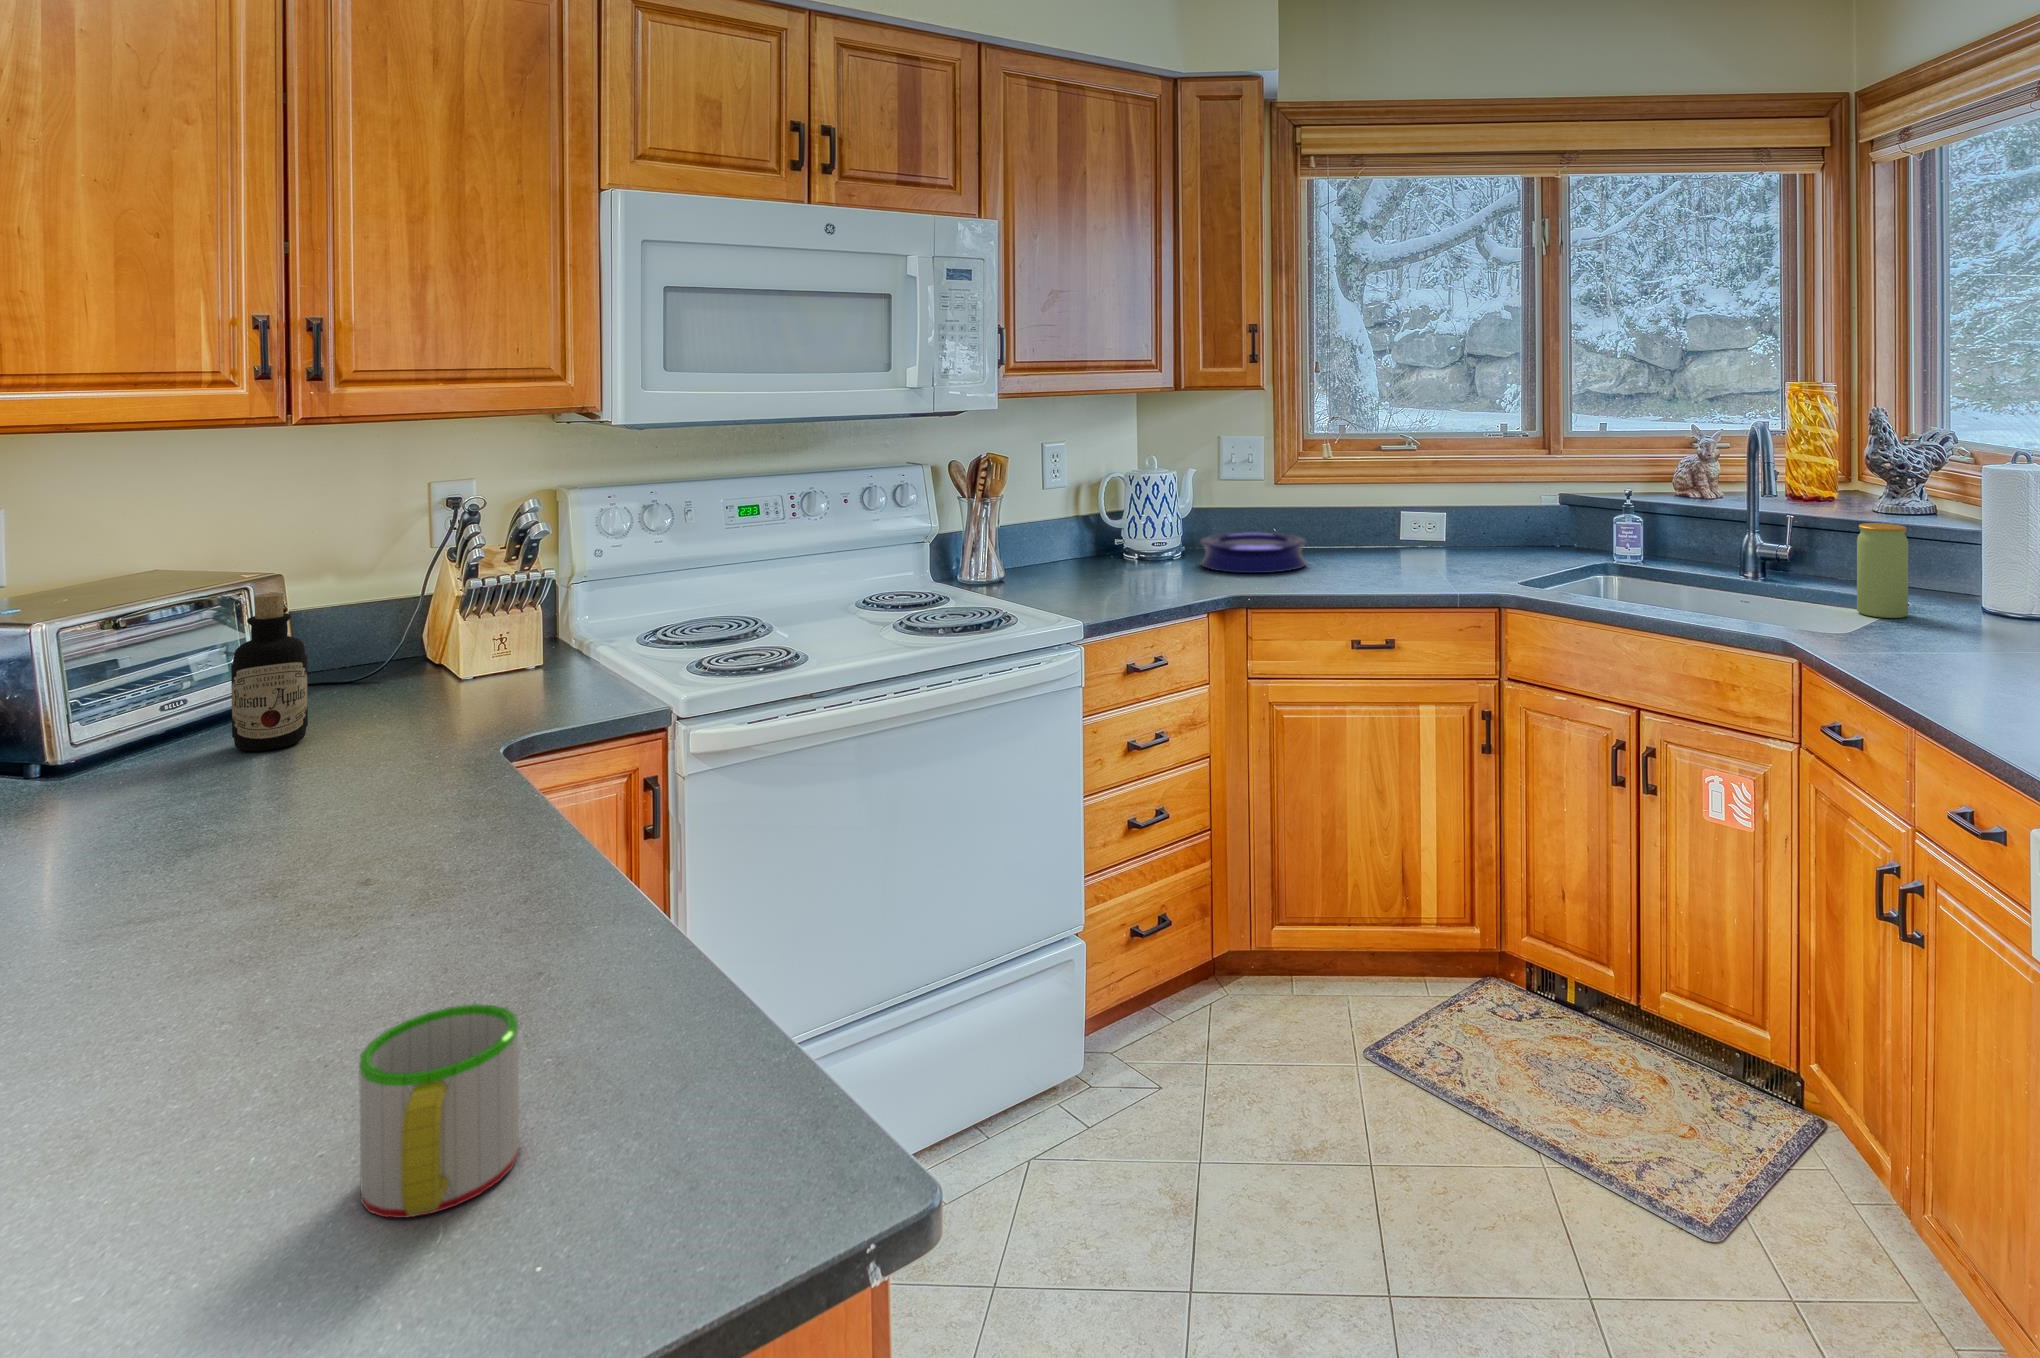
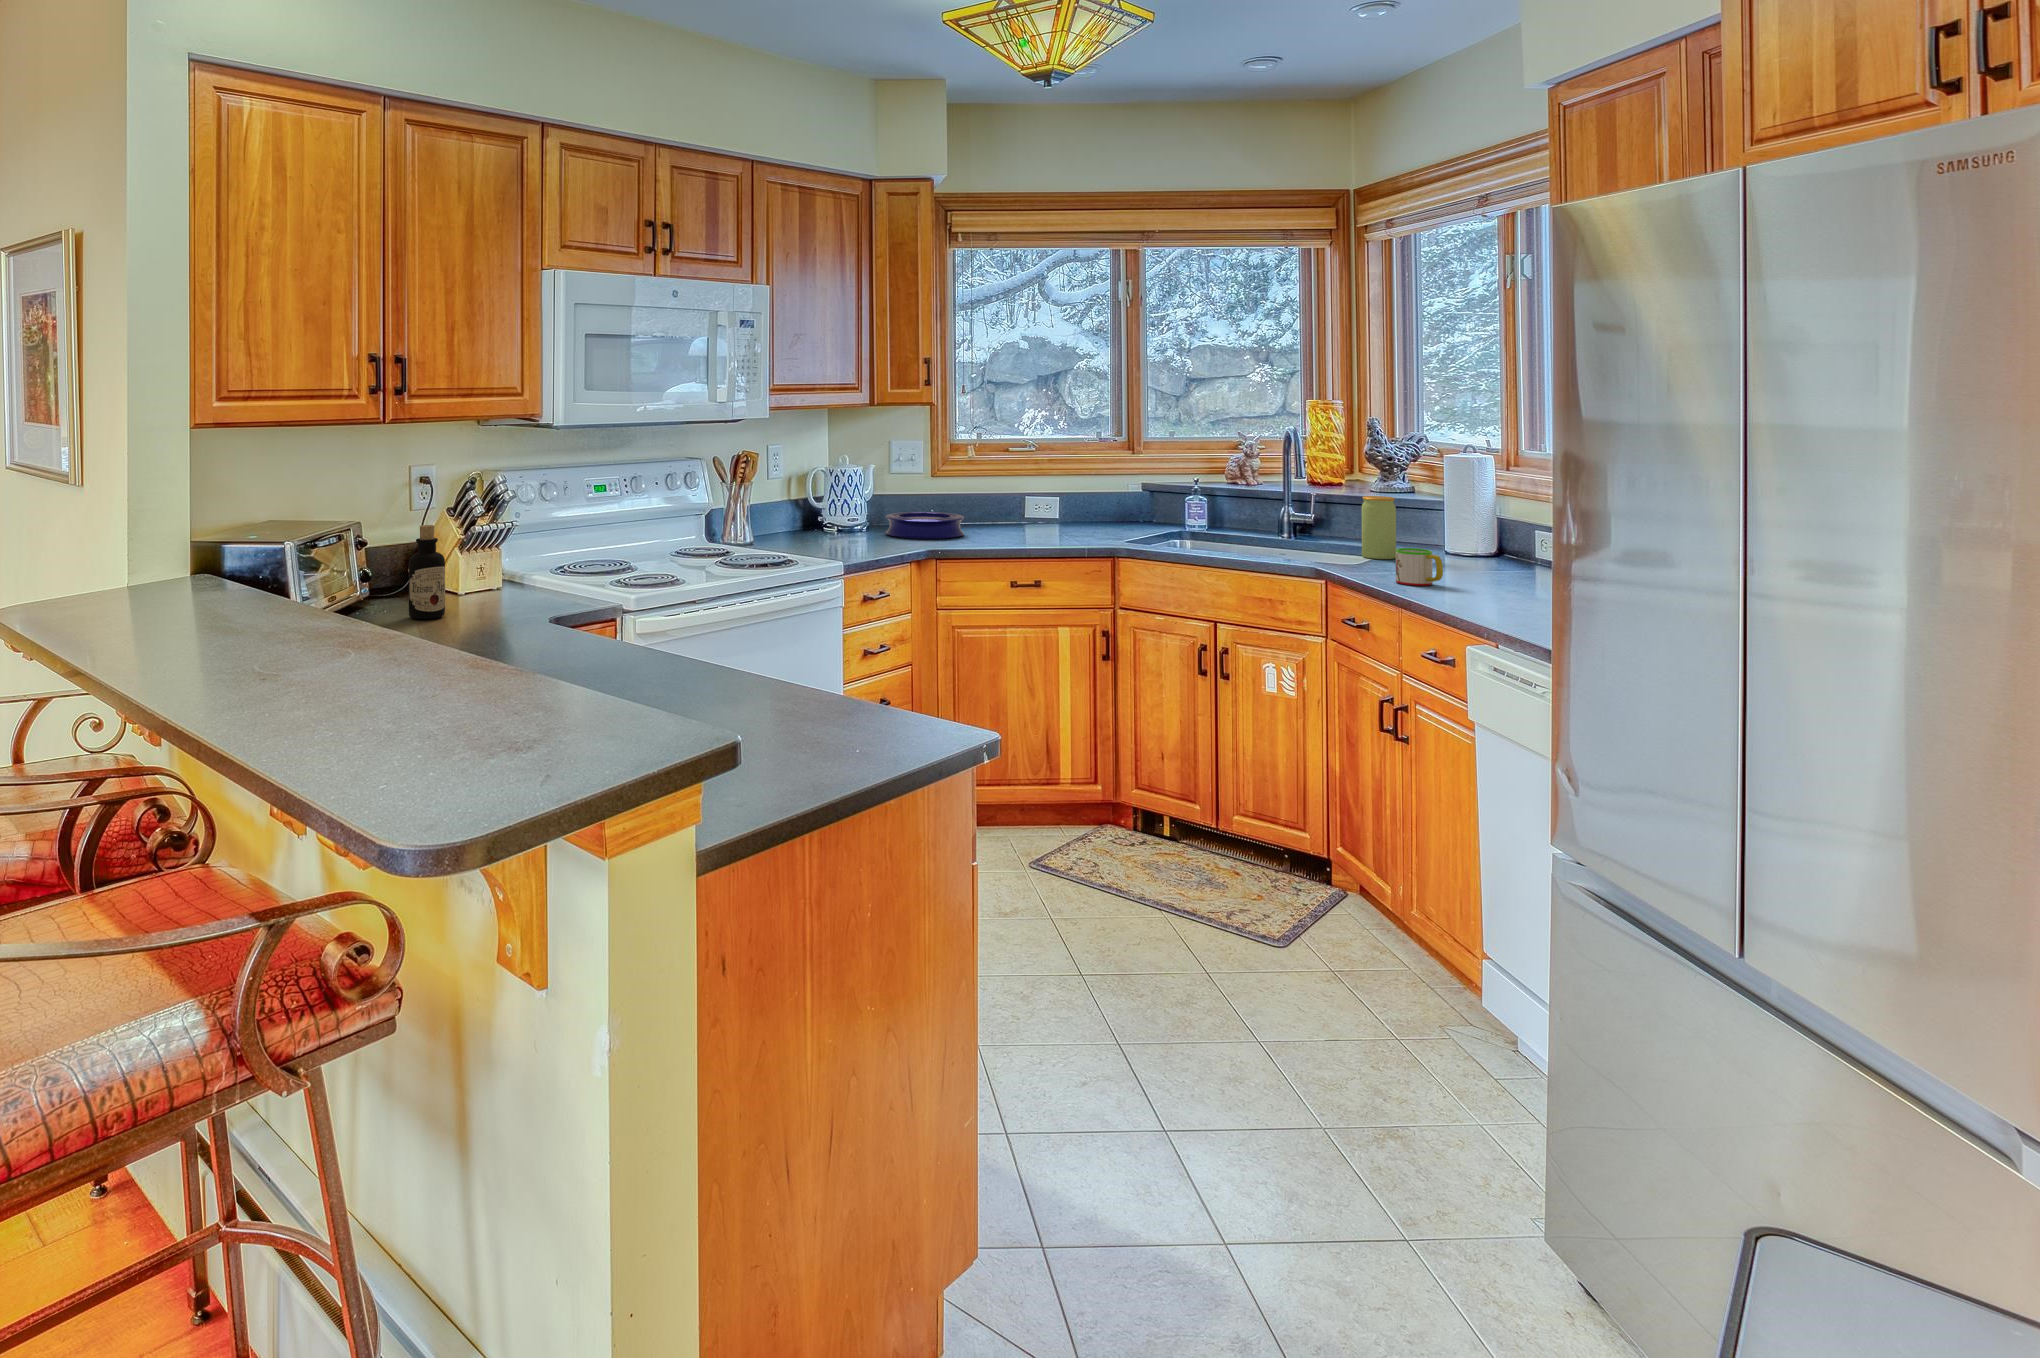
mug: present [359,1004,519,1218] -> present [1396,548,1443,586]

